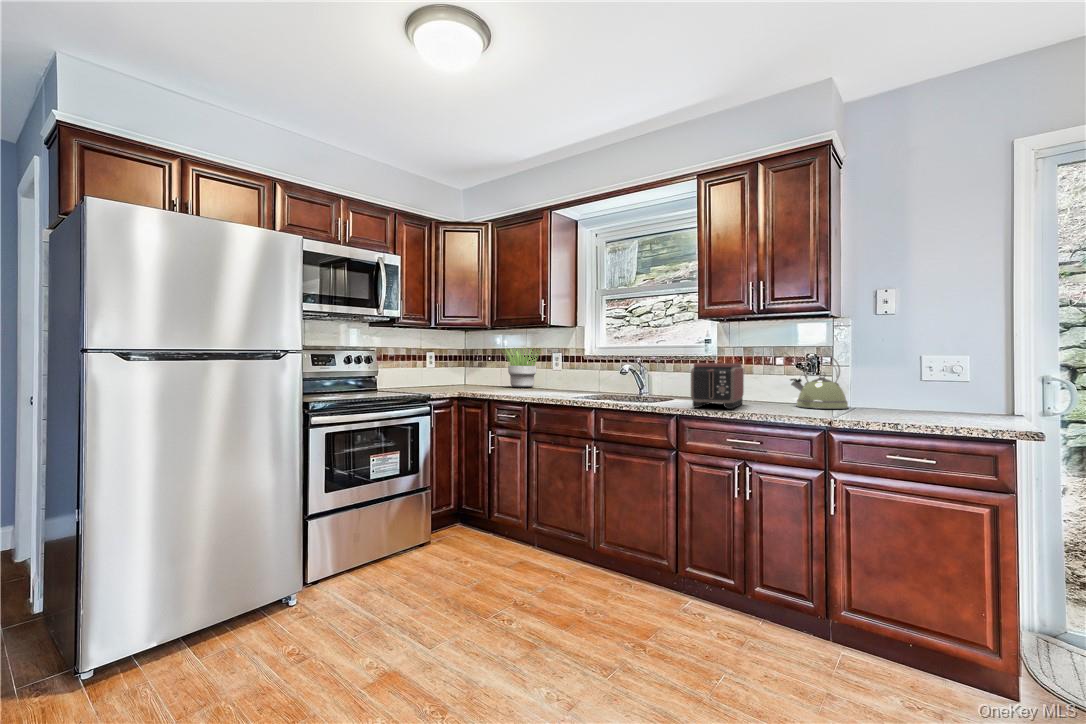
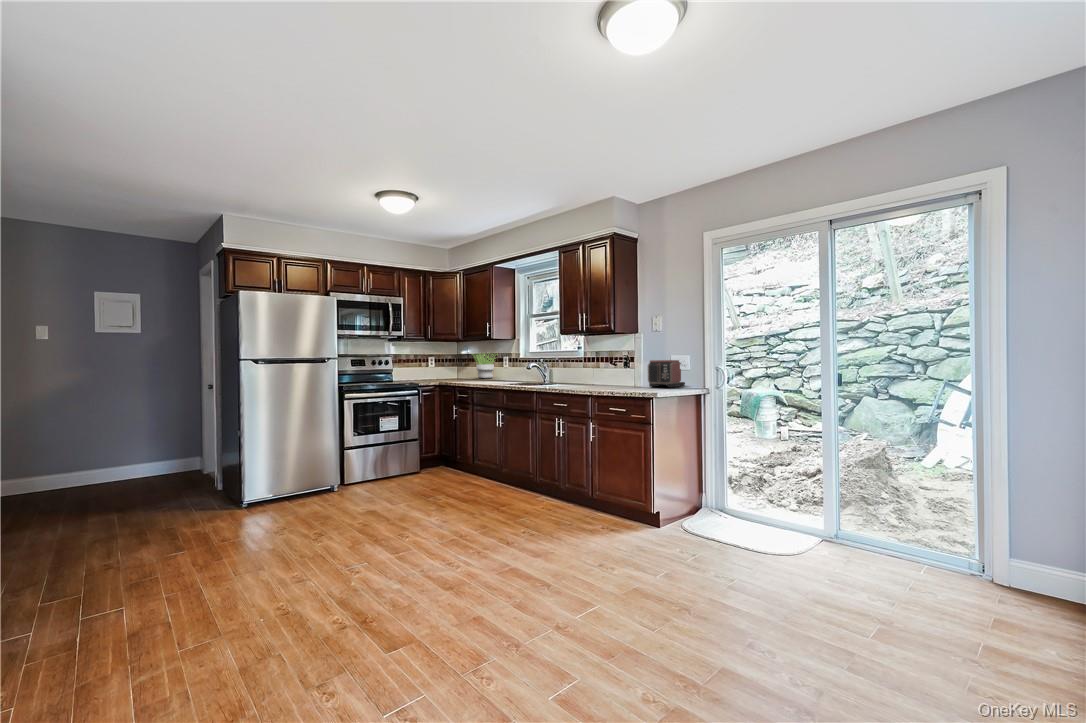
kettle: present [790,354,848,409] -> none [608,355,636,386]
toaster: present [691,363,744,409] -> present [648,360,685,387]

